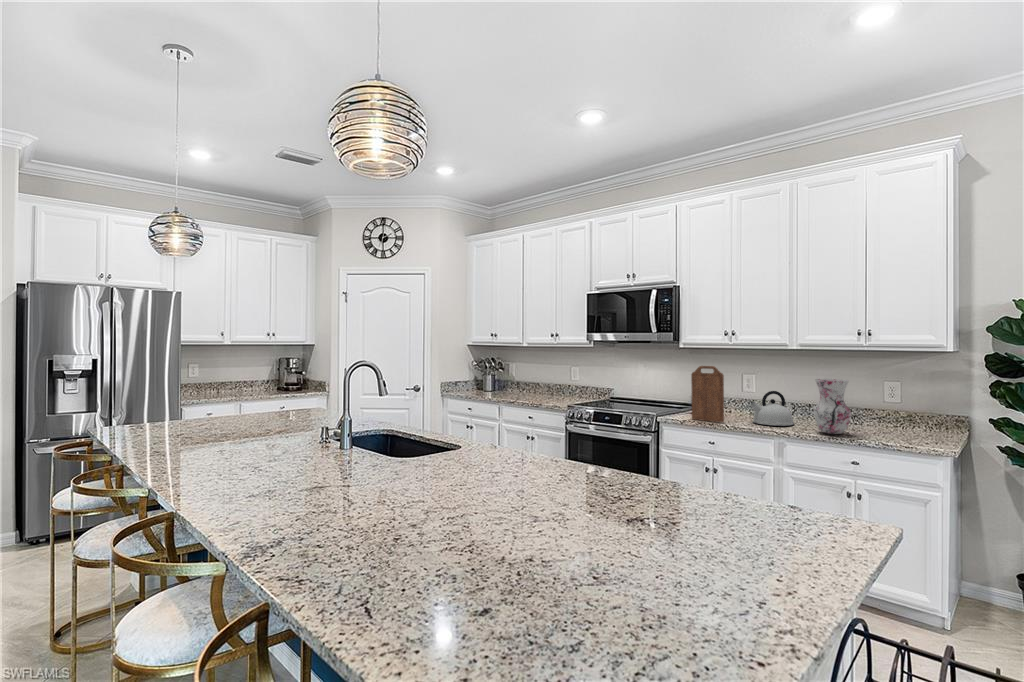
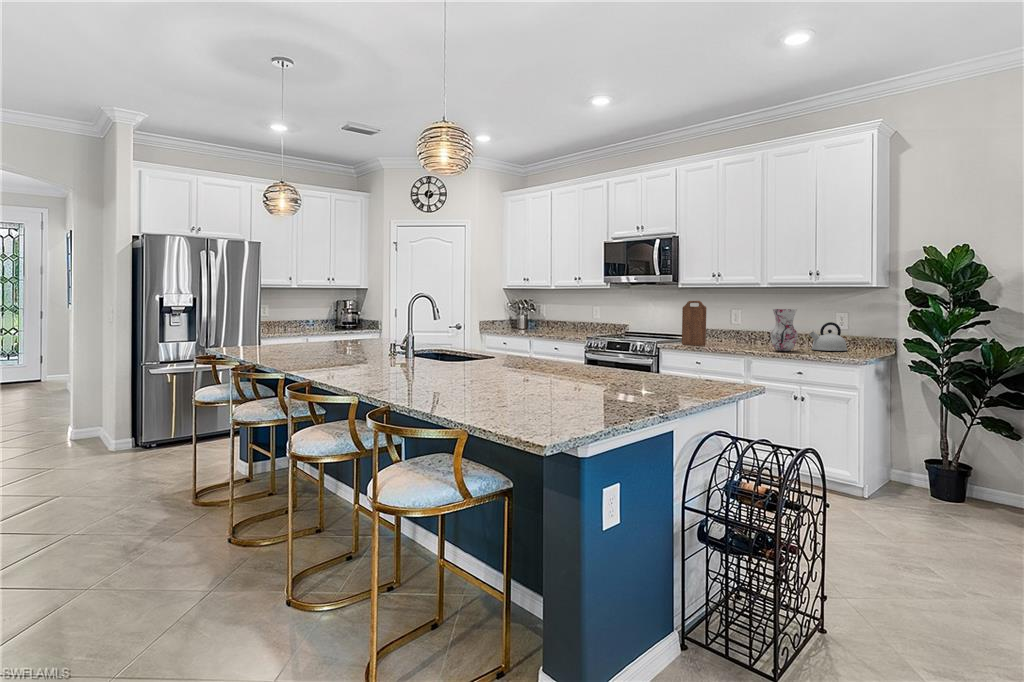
kettle: present [750,391,794,426] -> present [809,322,847,351]

